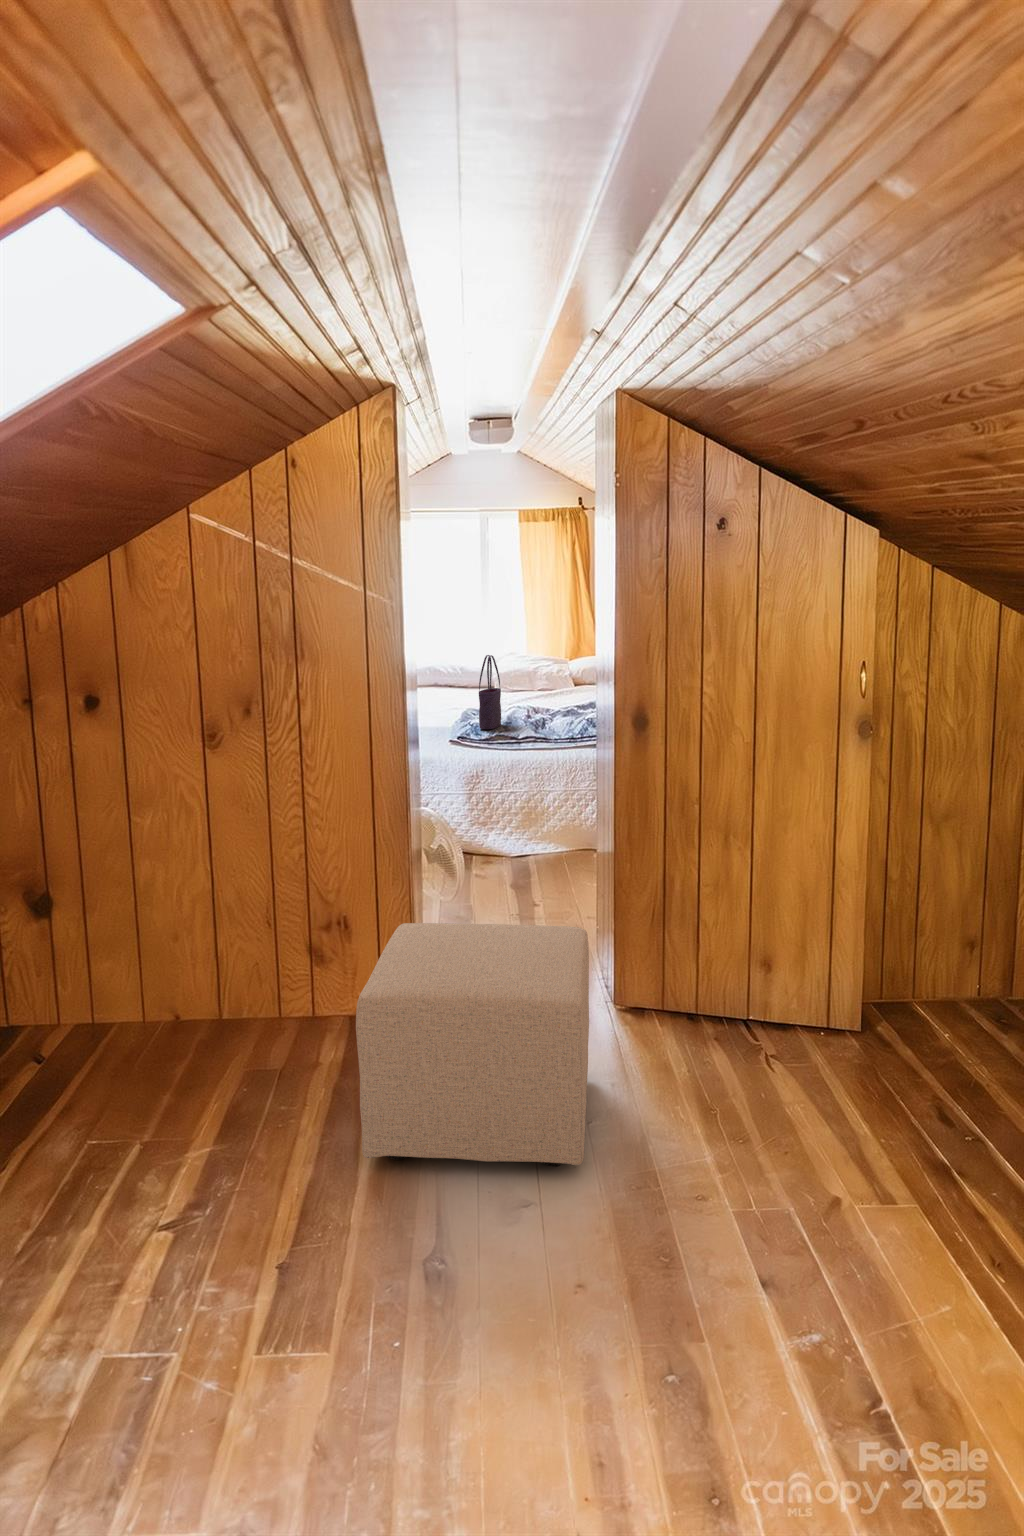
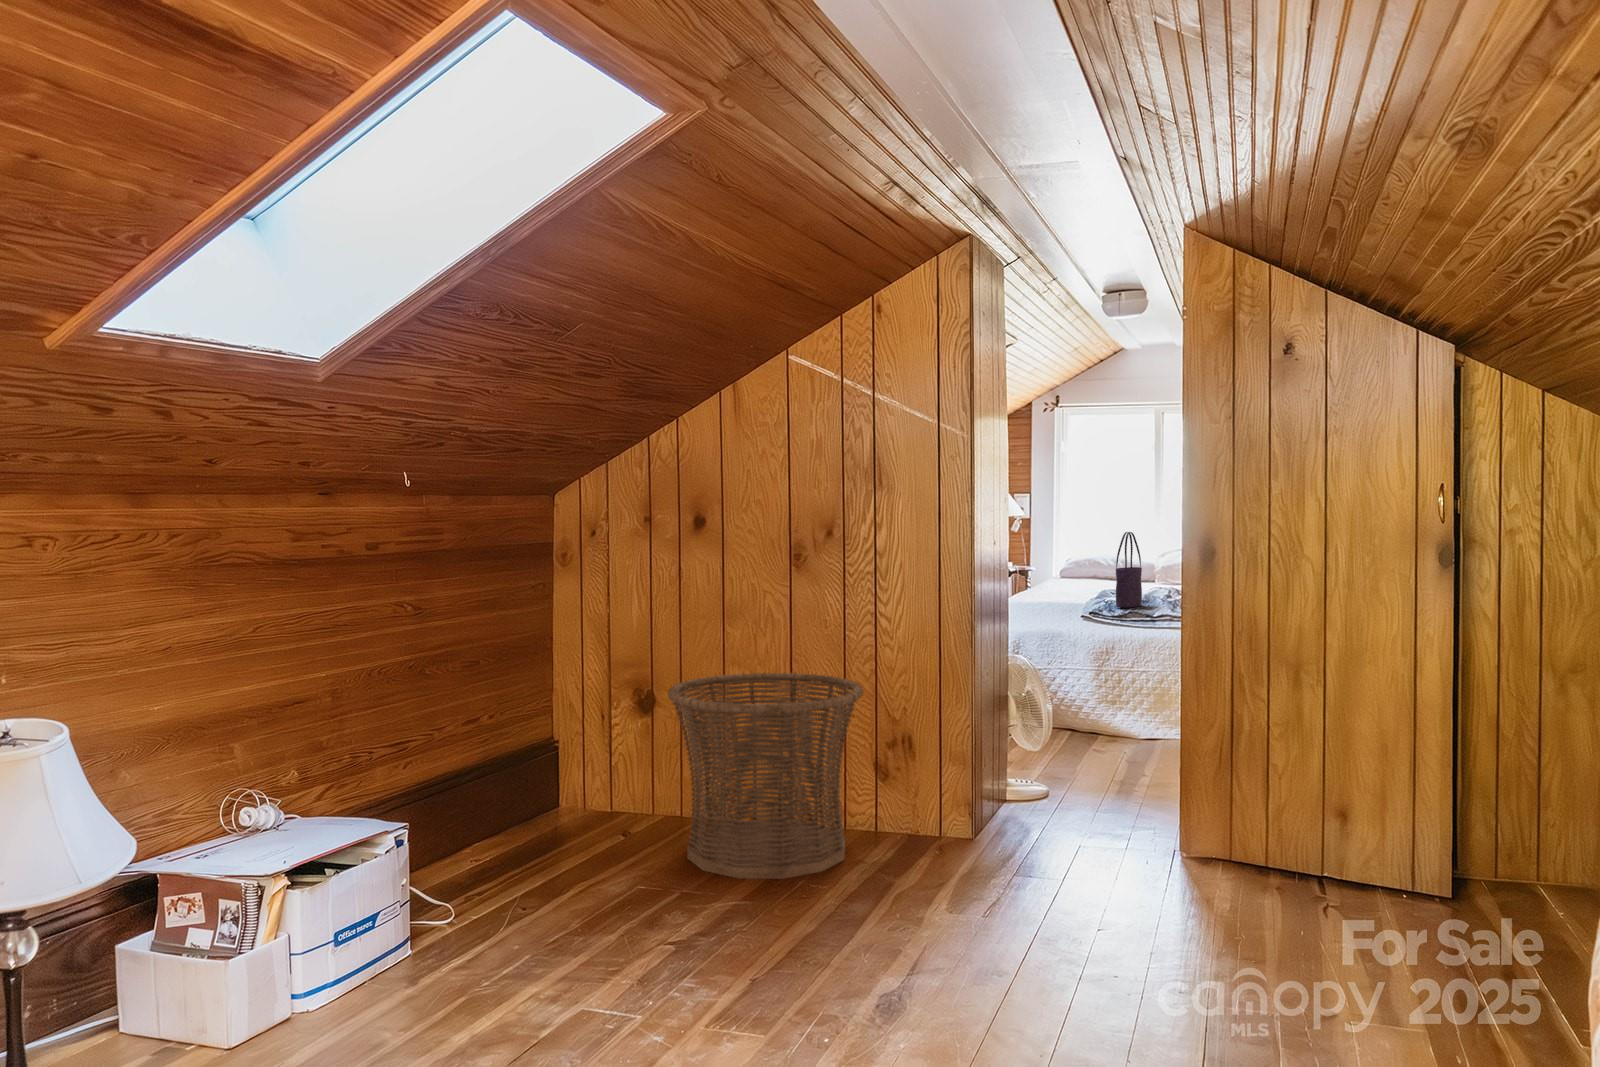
basket: none [85,867,311,1114] -> present [668,673,863,879]
ottoman: present [356,923,589,1166] -> none [858,724,1122,962]

